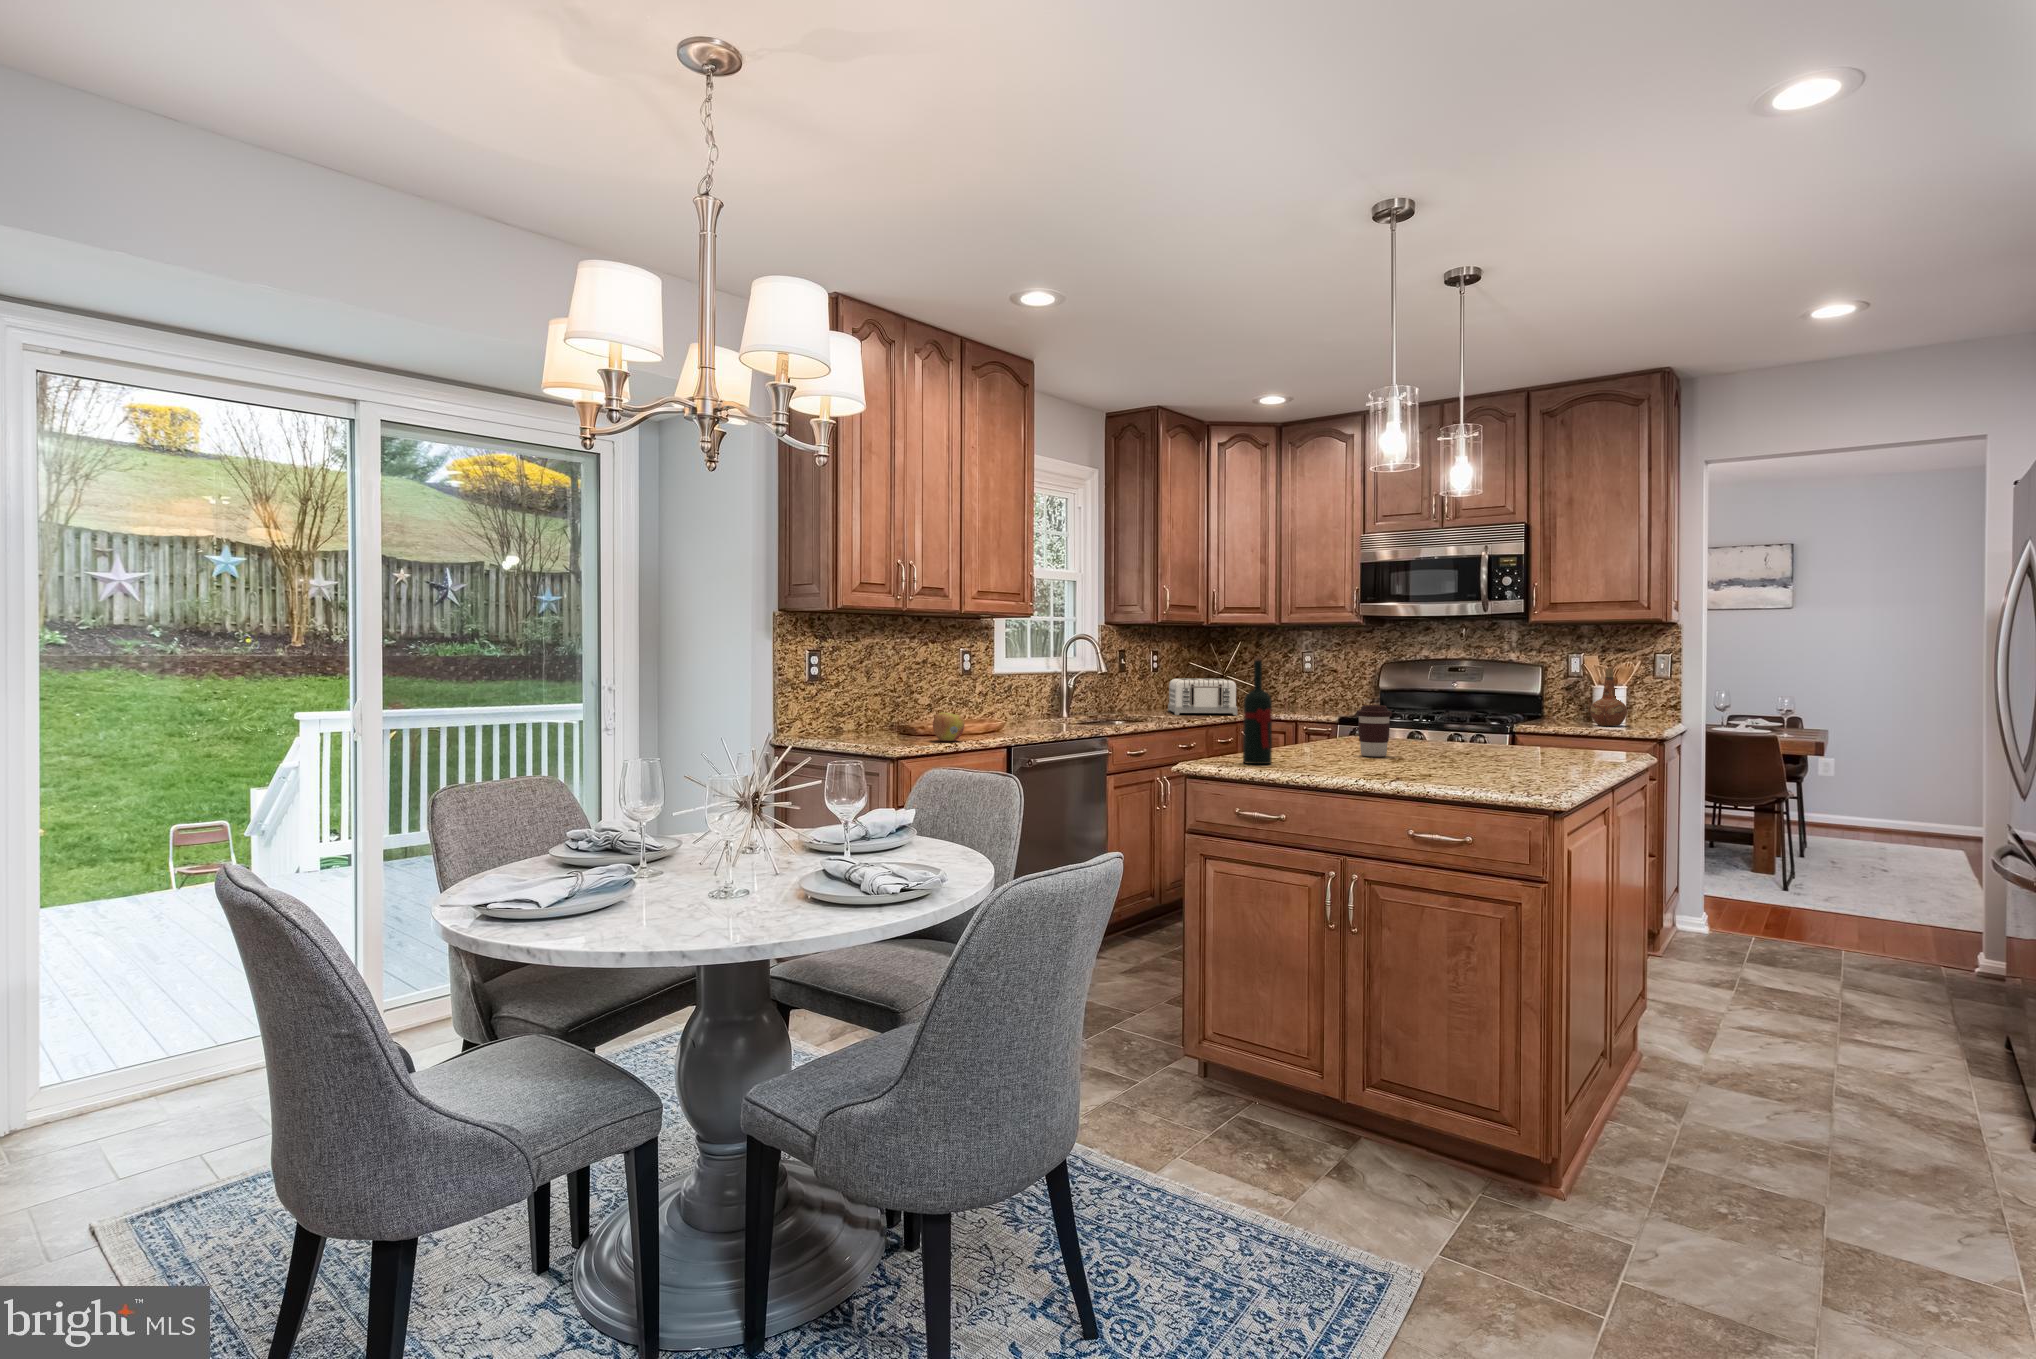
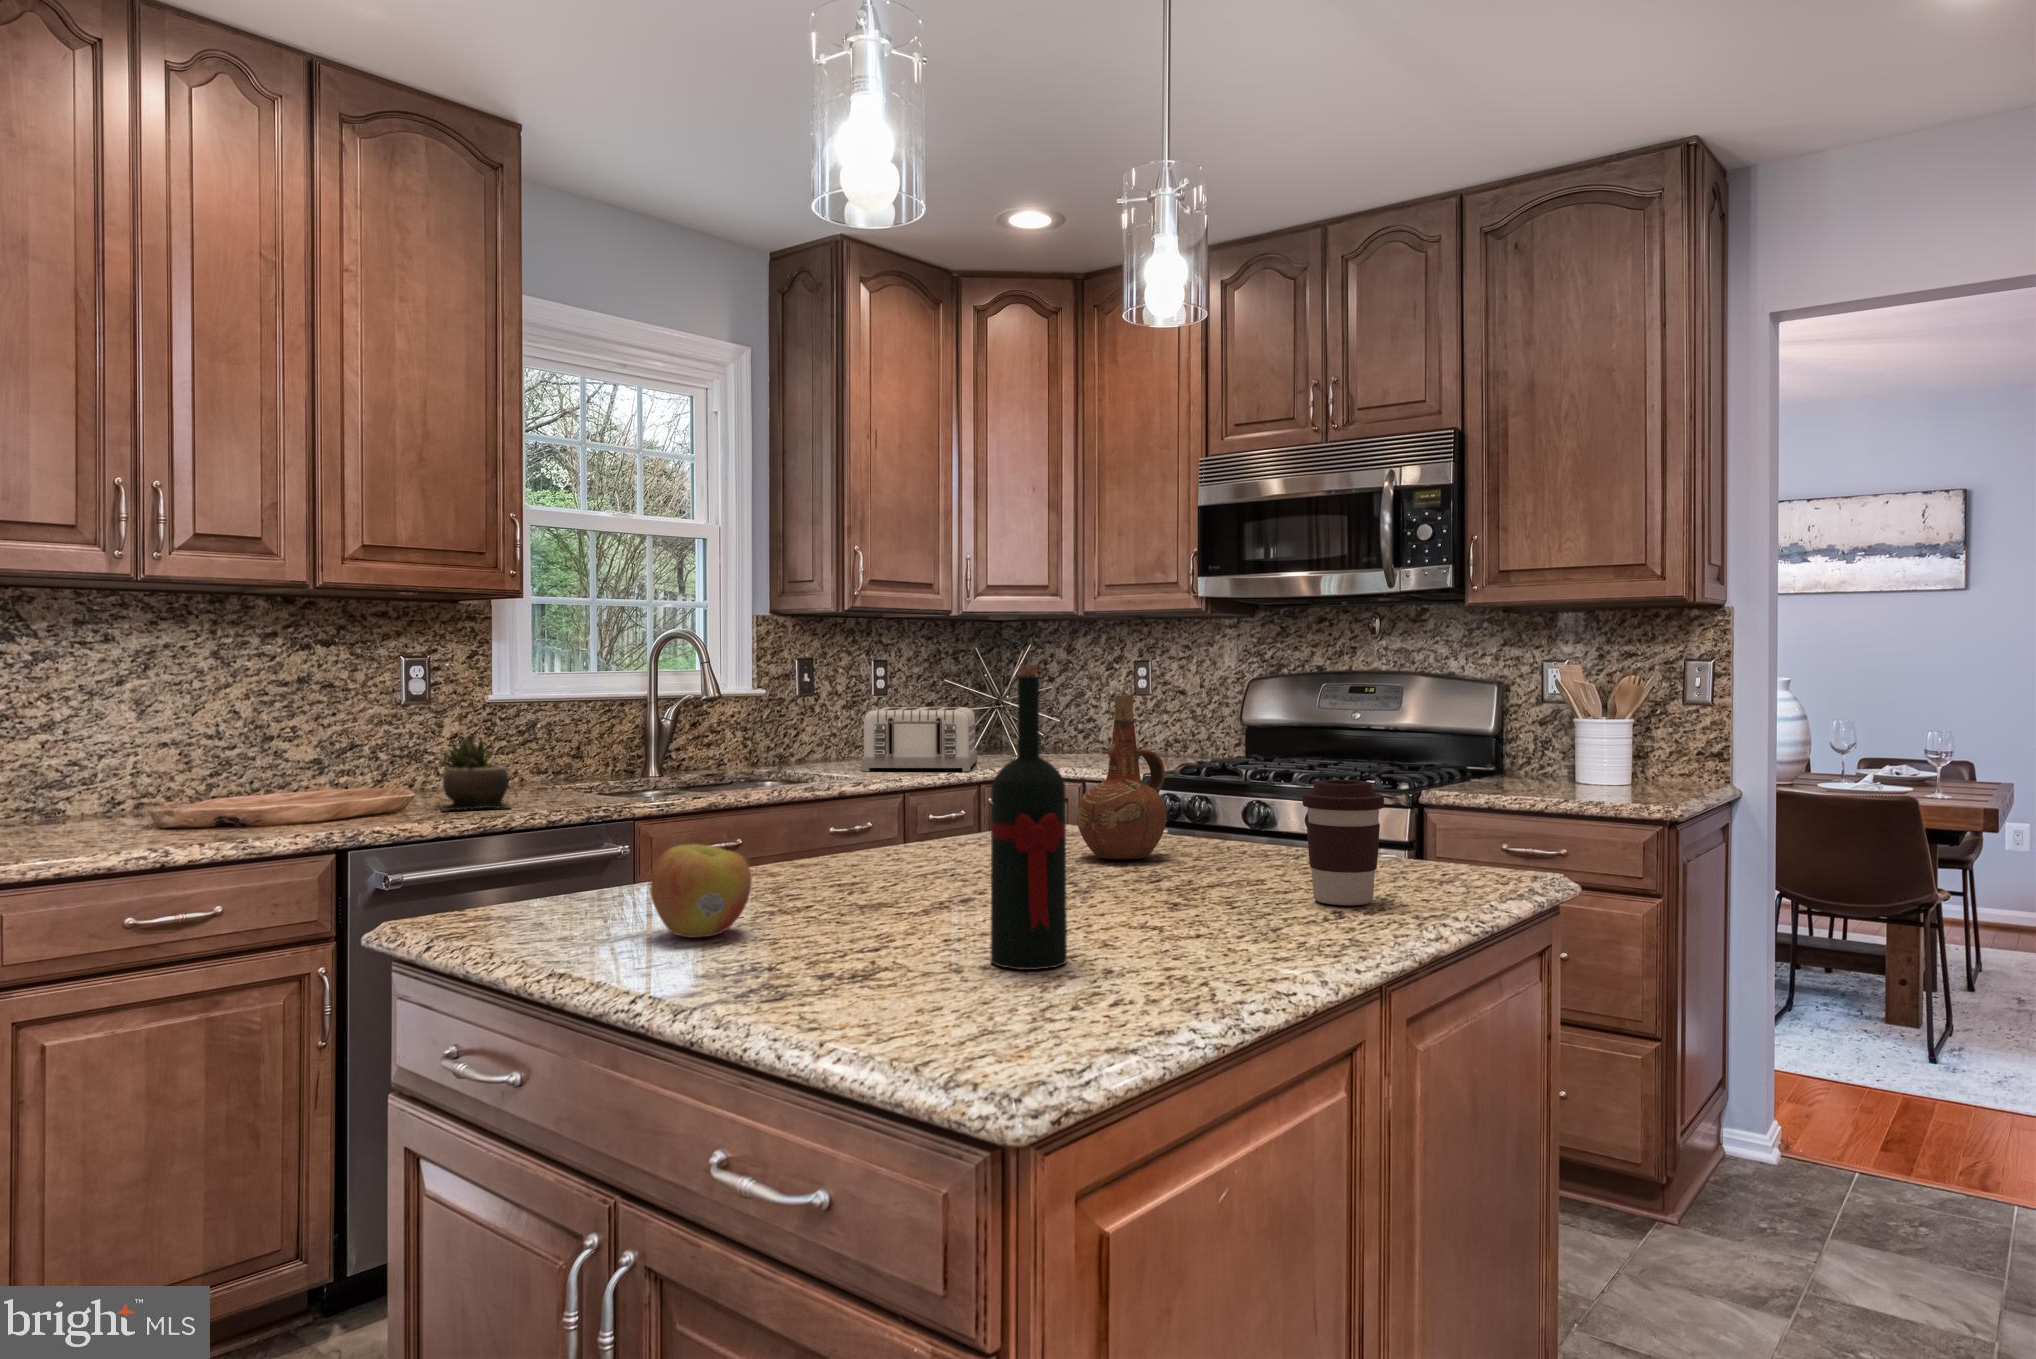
wine bottle: present [1243,656,1272,764] -> present [990,665,1067,970]
ceramic pitcher: present [1590,668,1627,726] -> present [1076,695,1167,859]
succulent plant: none [1010,691,1055,729] -> present [440,737,510,810]
coffee cup: present [1357,705,1392,757] -> present [1303,780,1384,905]
apple: present [933,712,964,741] -> present [651,844,752,938]

